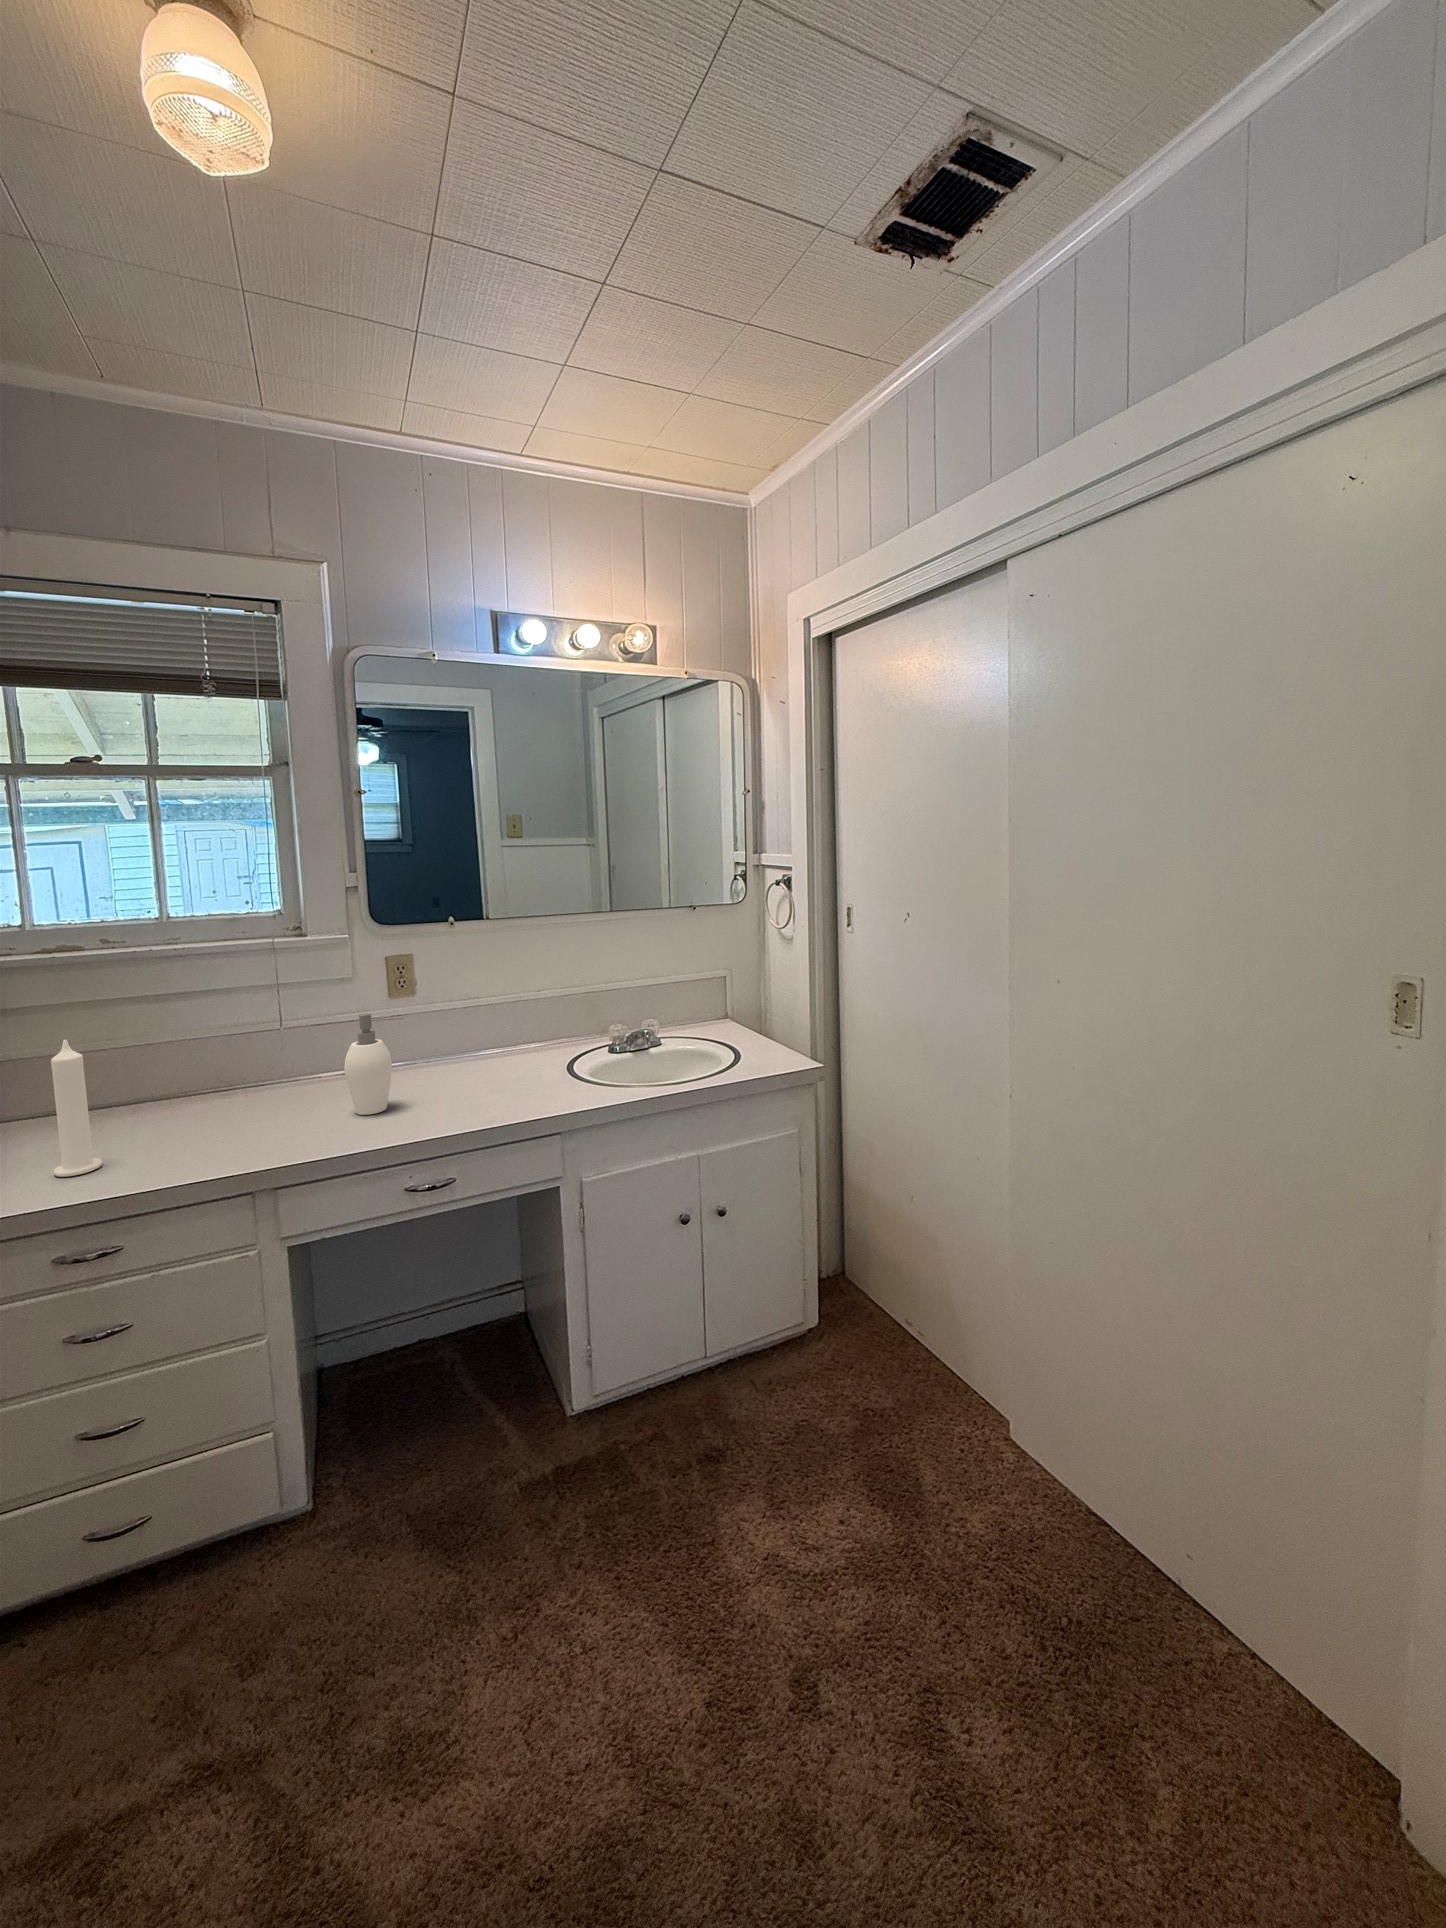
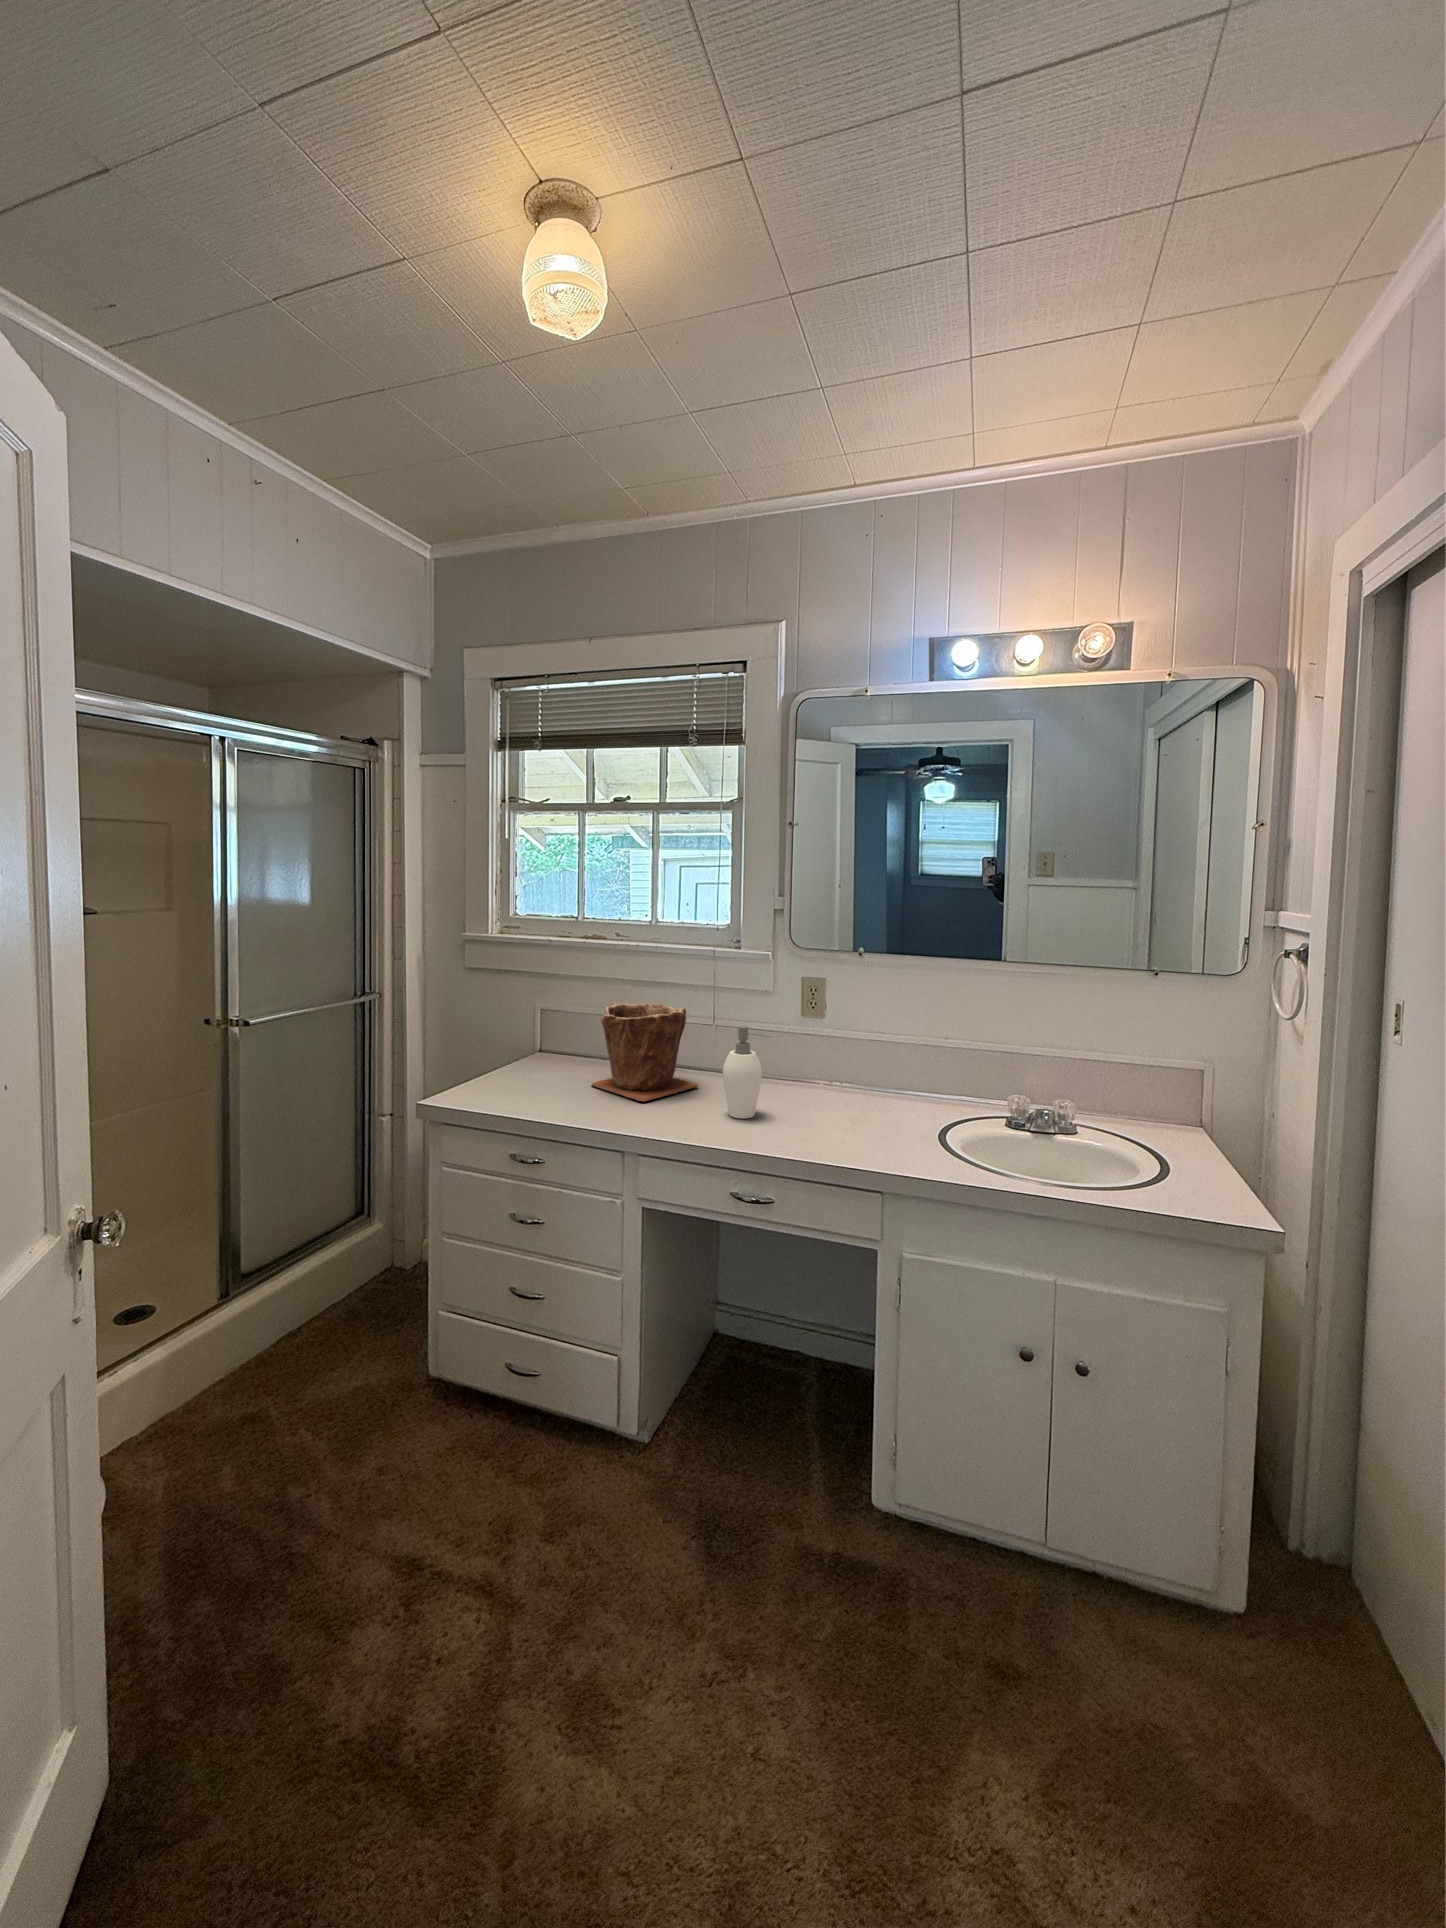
plant pot: none [132,1012,286,1137] -> present [591,1003,698,1102]
candle: present [51,1040,102,1177] -> none [531,1004,559,1103]

